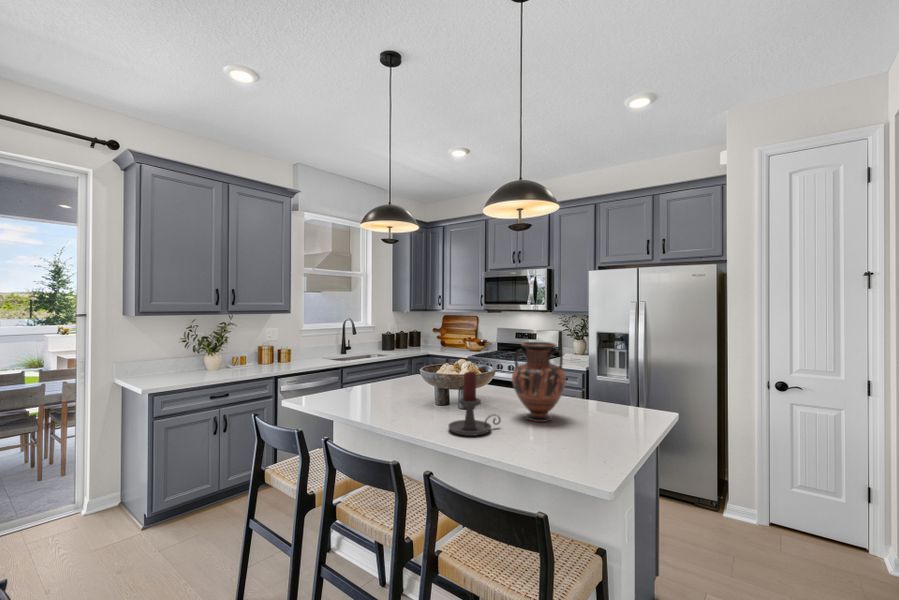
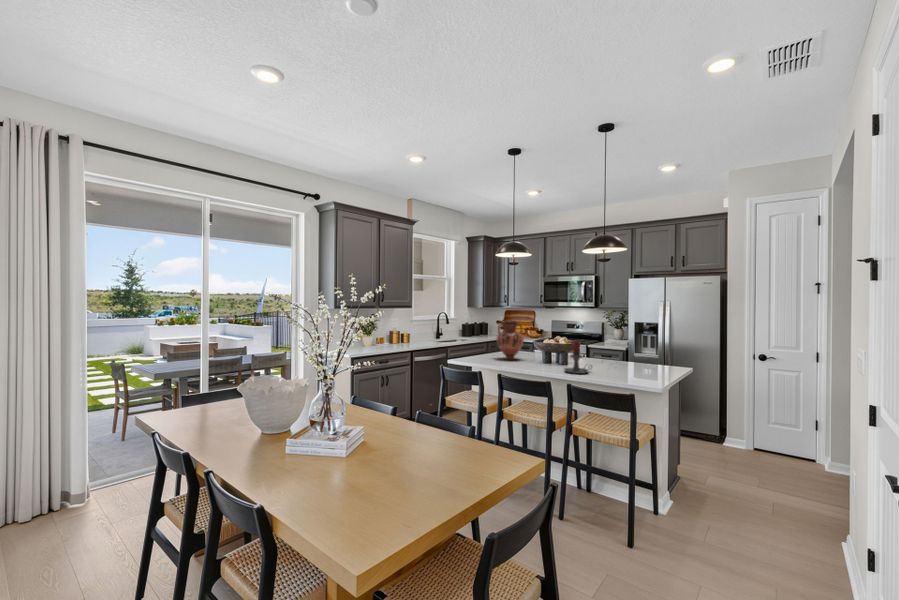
vase: present [512,342,566,422] -> present [497,321,524,360]

